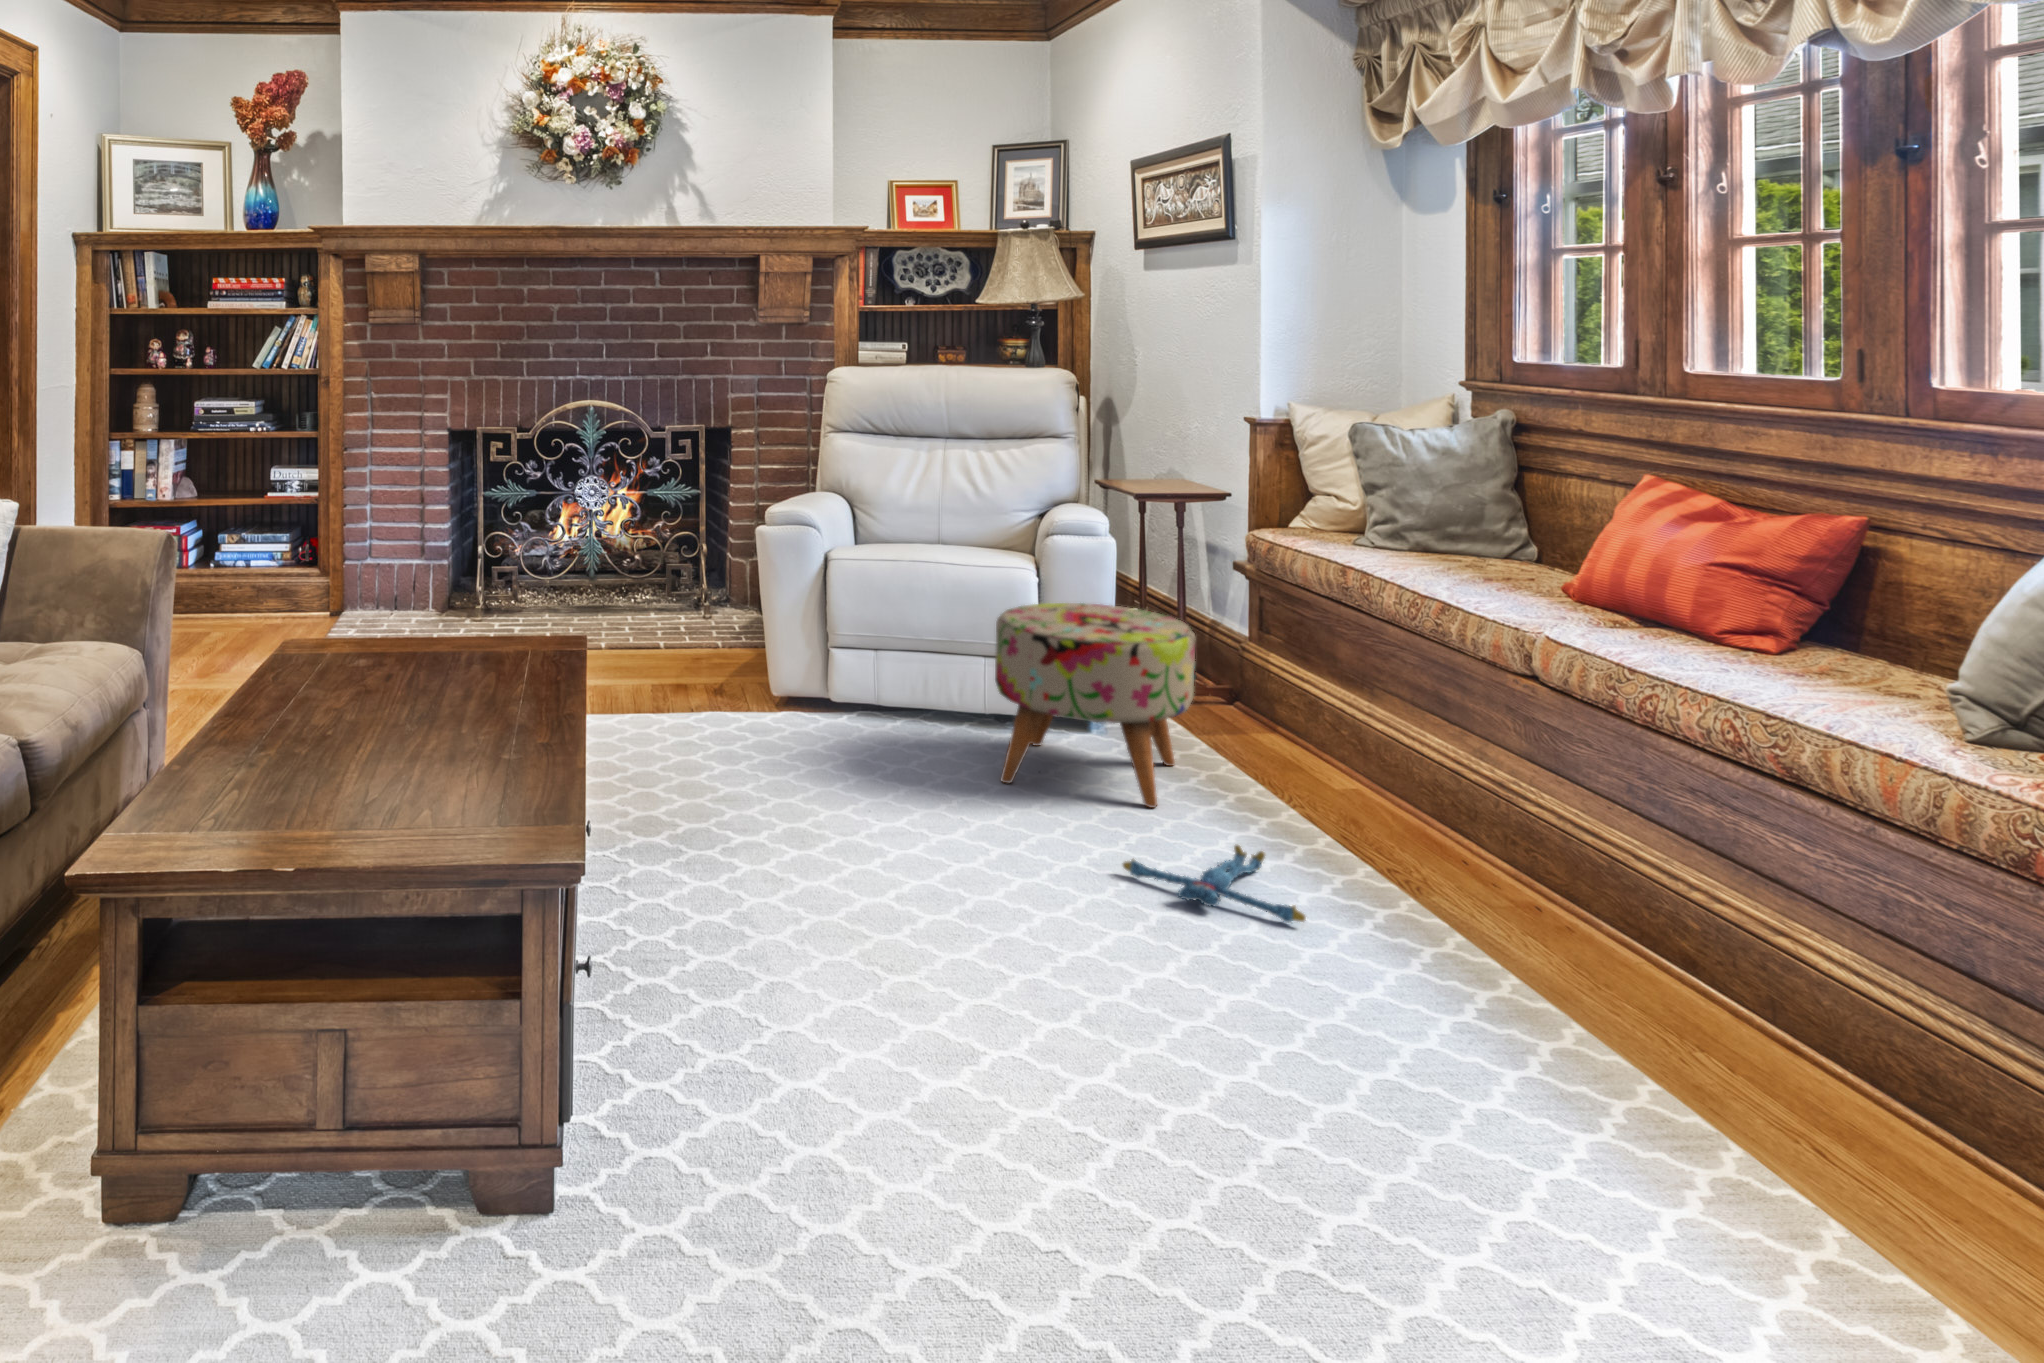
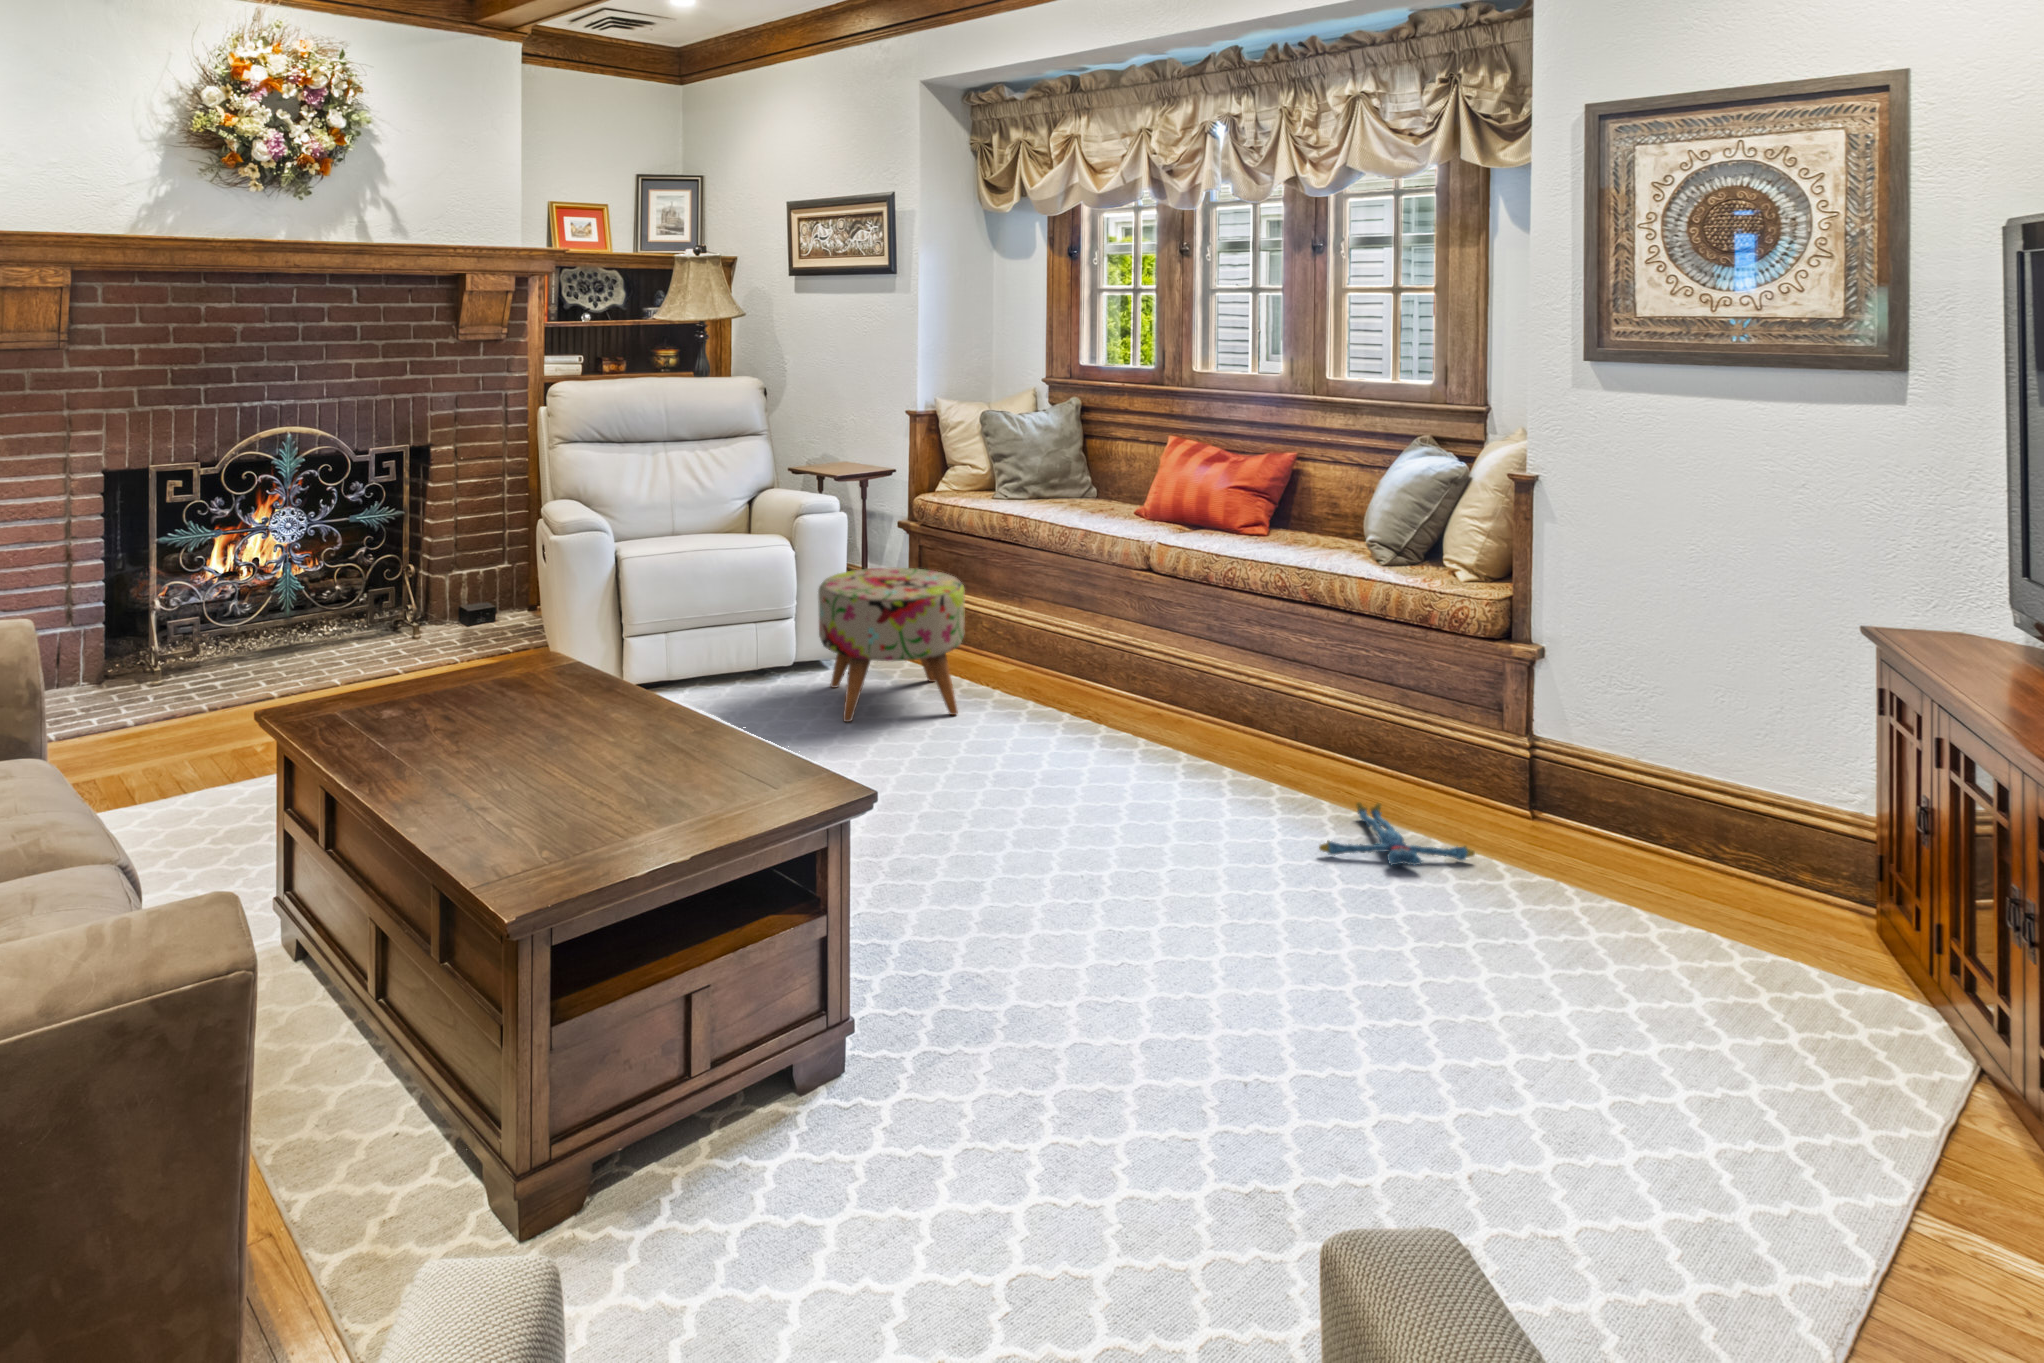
plush toy: present [1123,845,1306,923] -> present [1319,802,1475,865]

